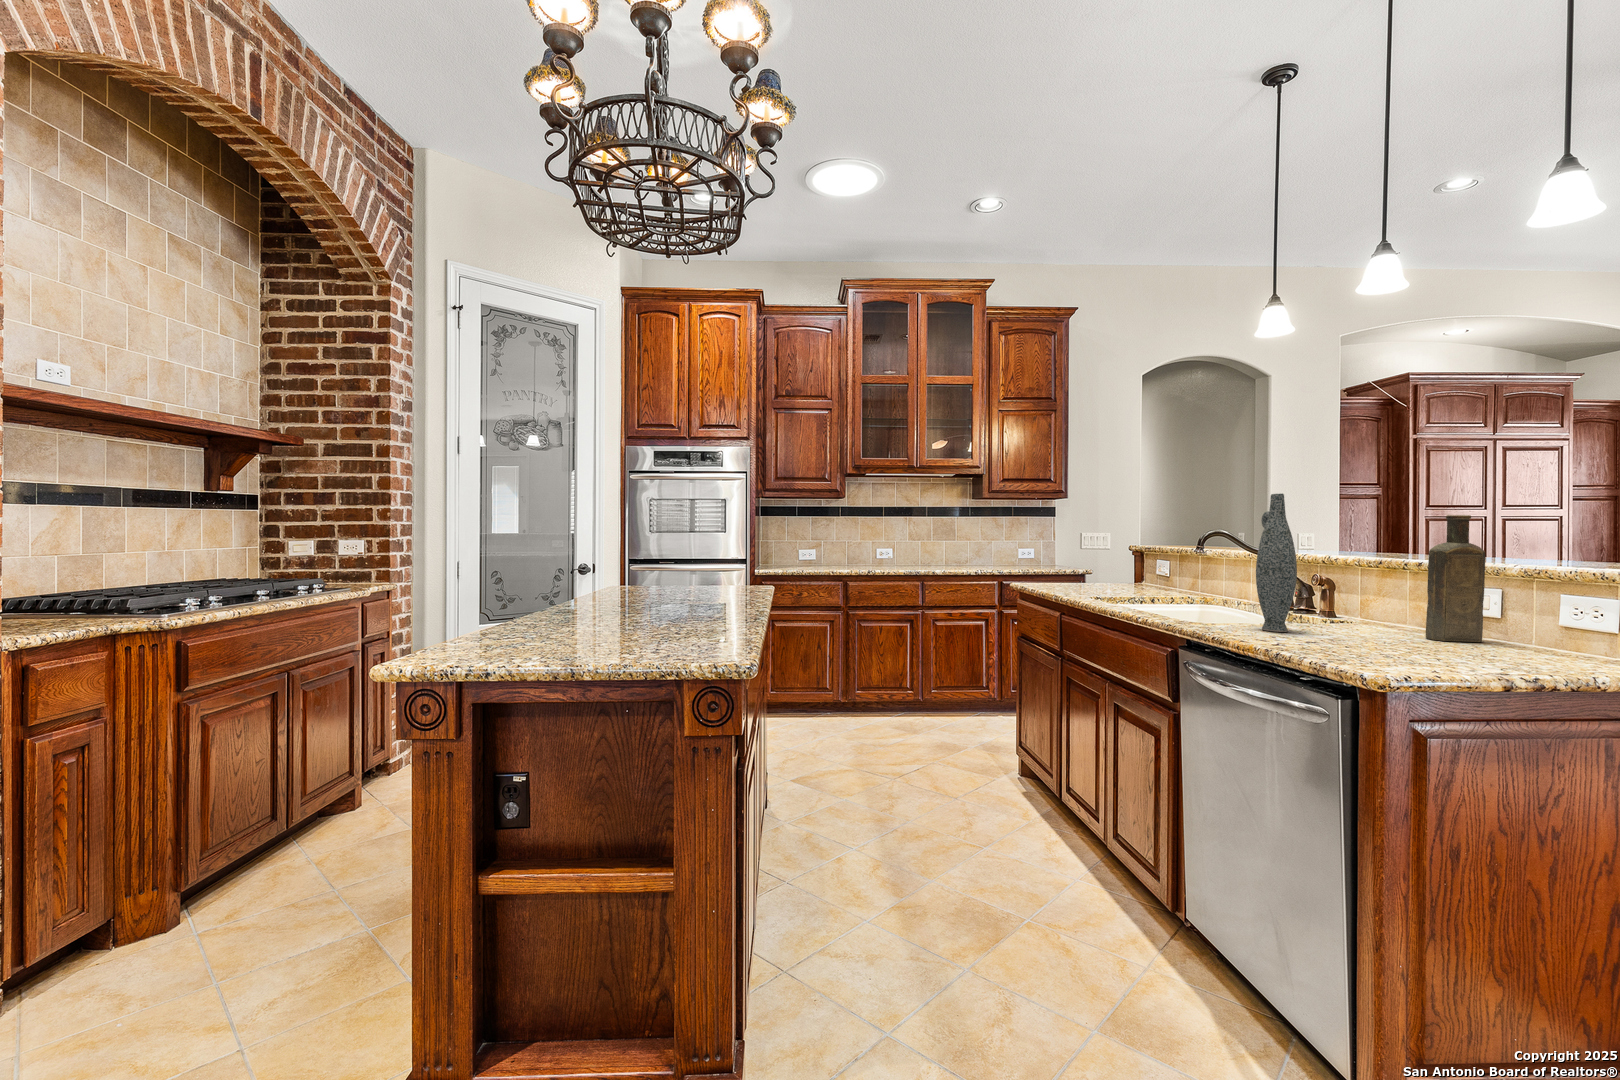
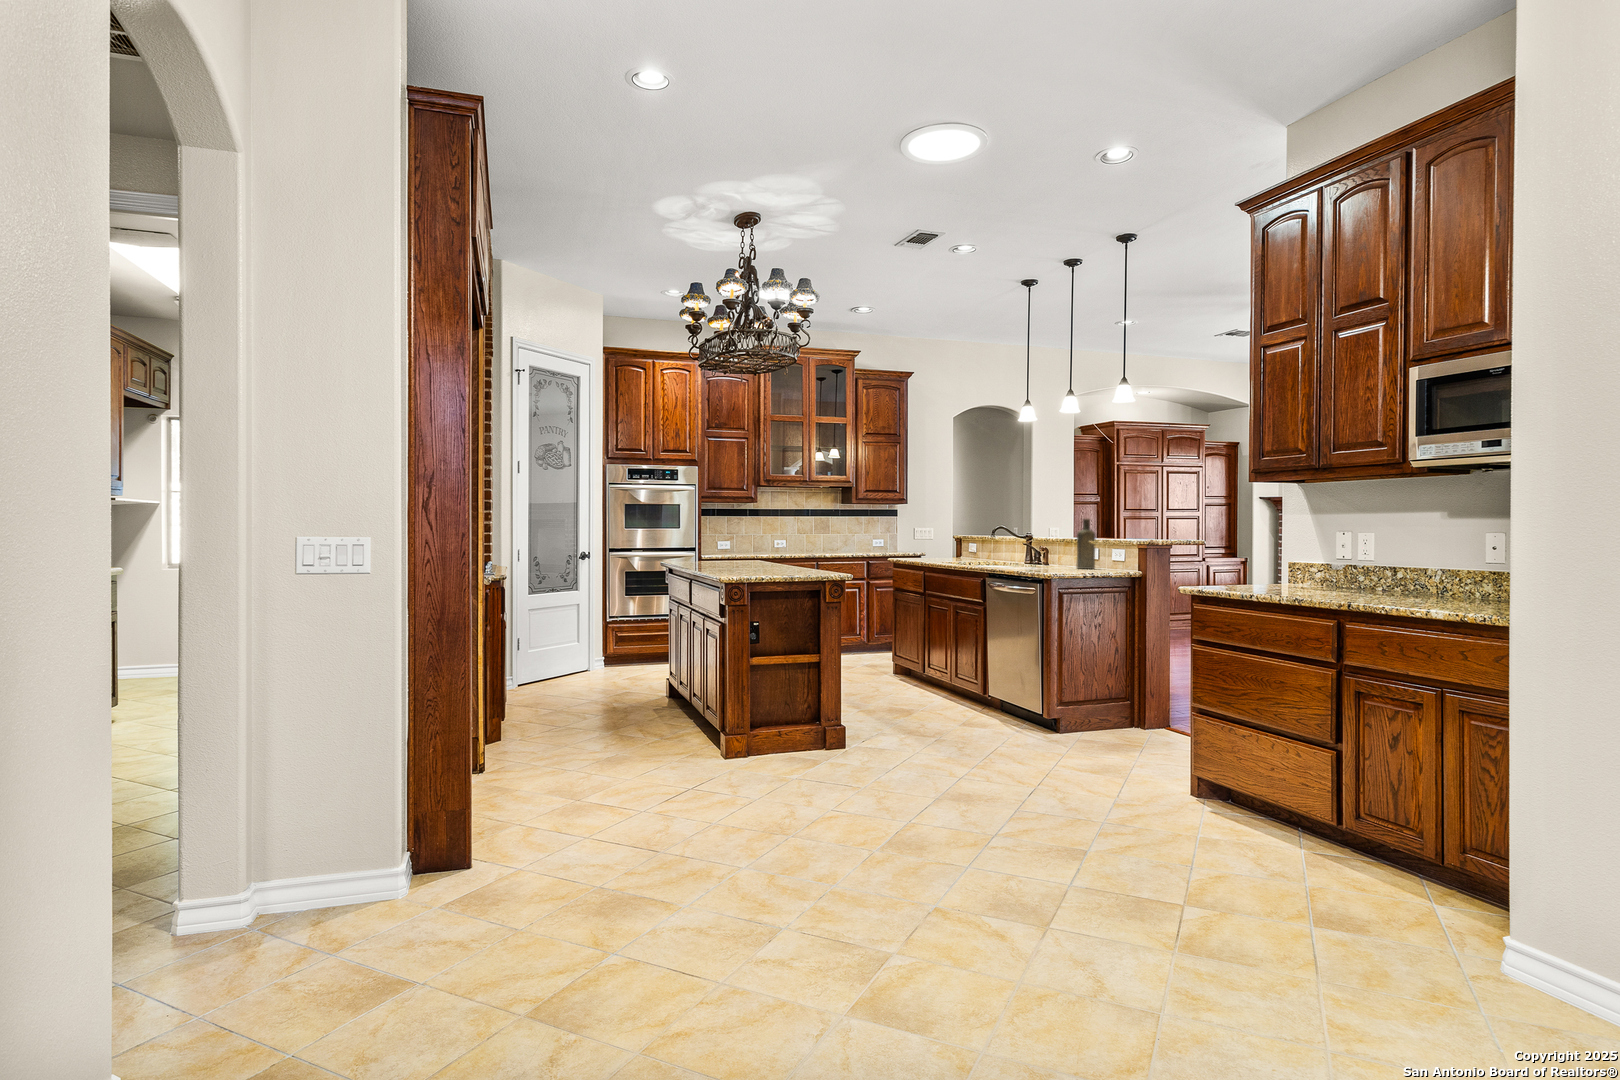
vase: present [1256,493,1297,632] -> none [1016,509,1031,568]

